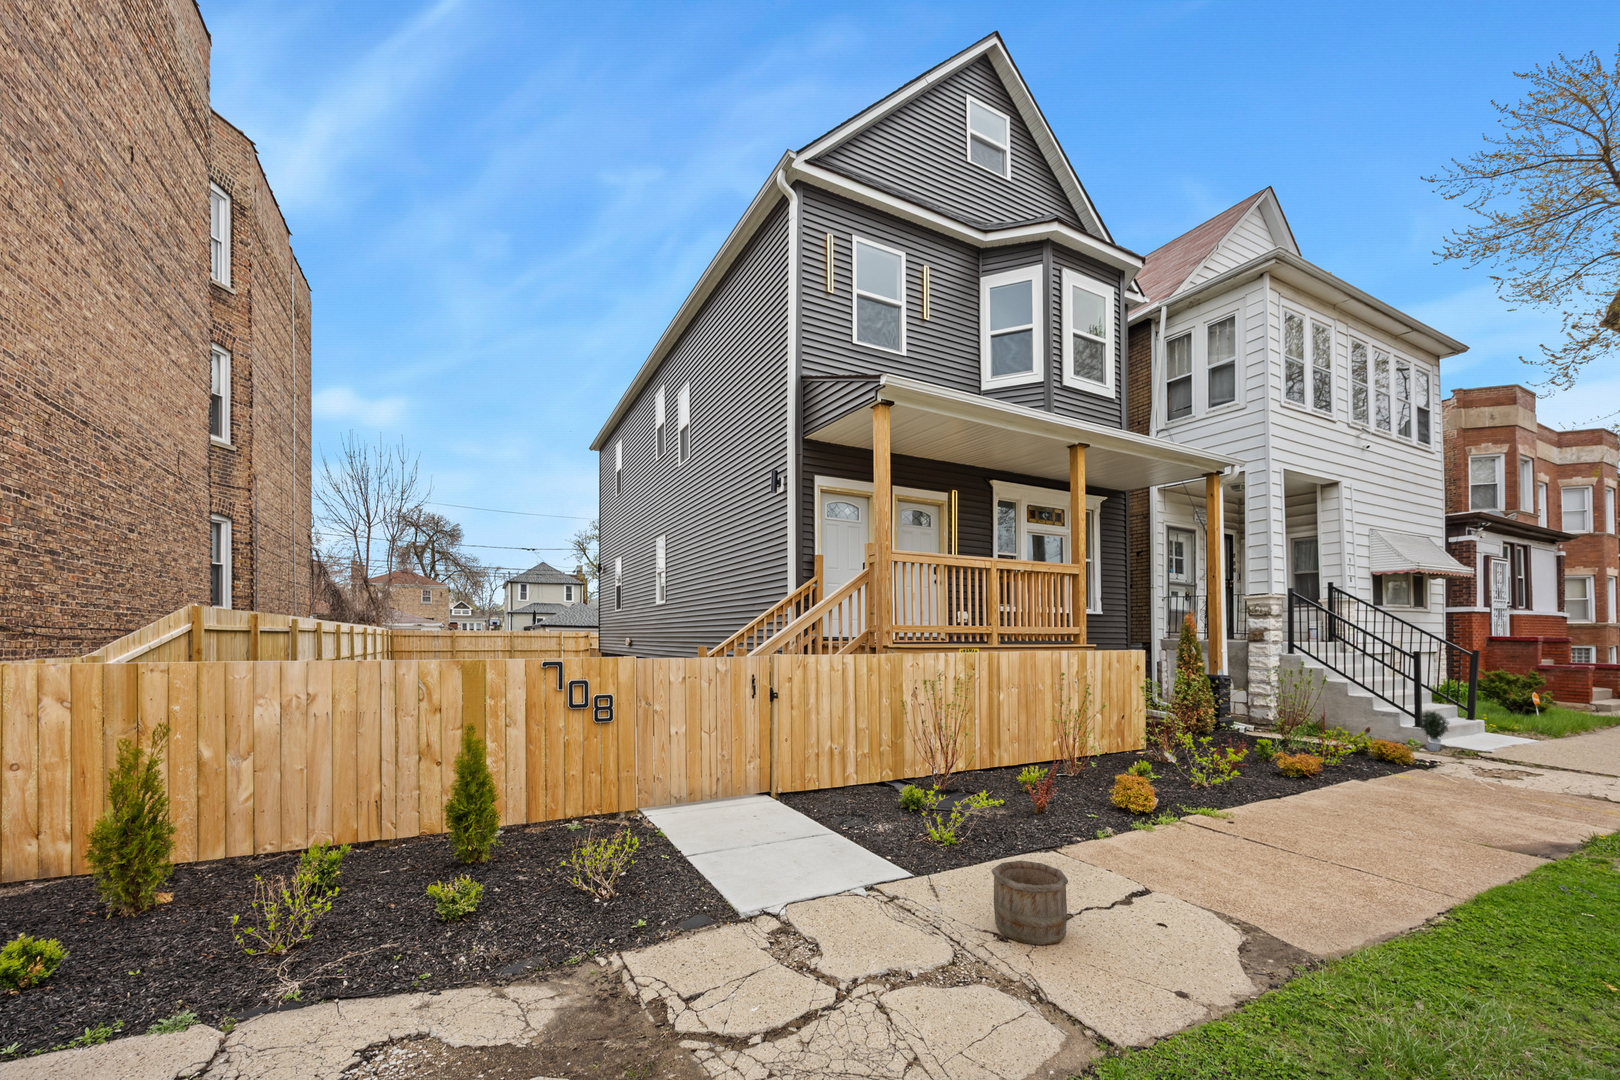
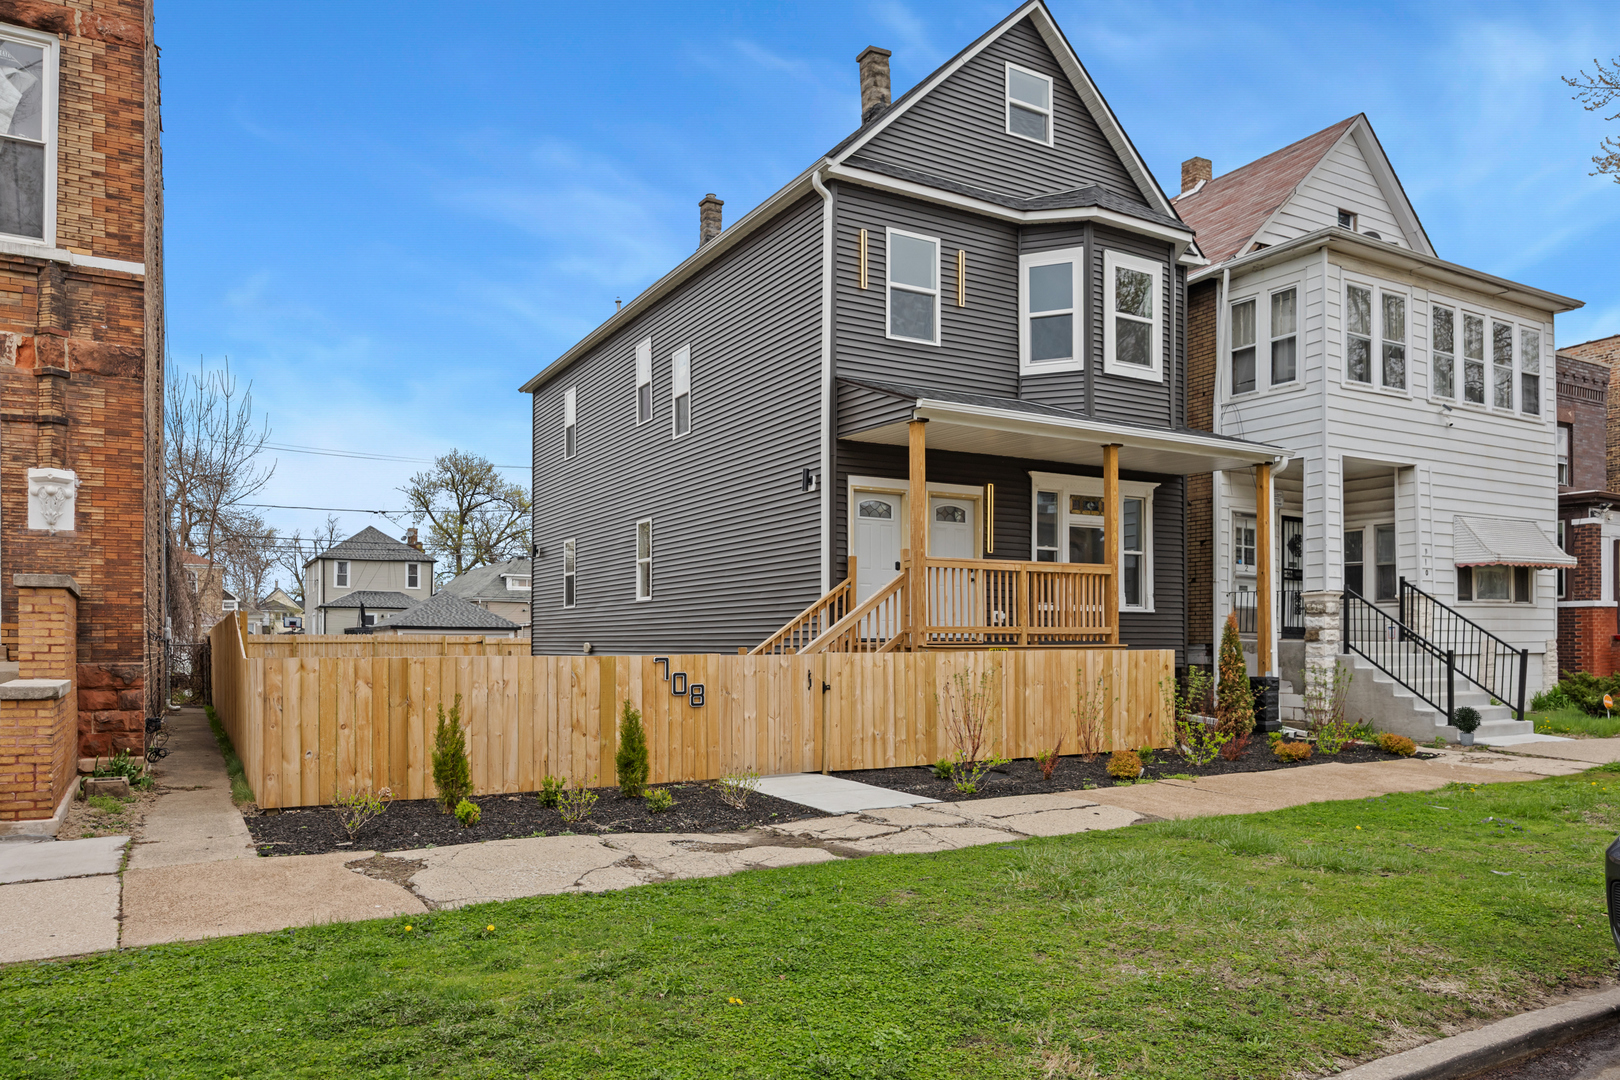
wooden bucket: present [992,861,1068,945] -> none [994,779,1042,823]

